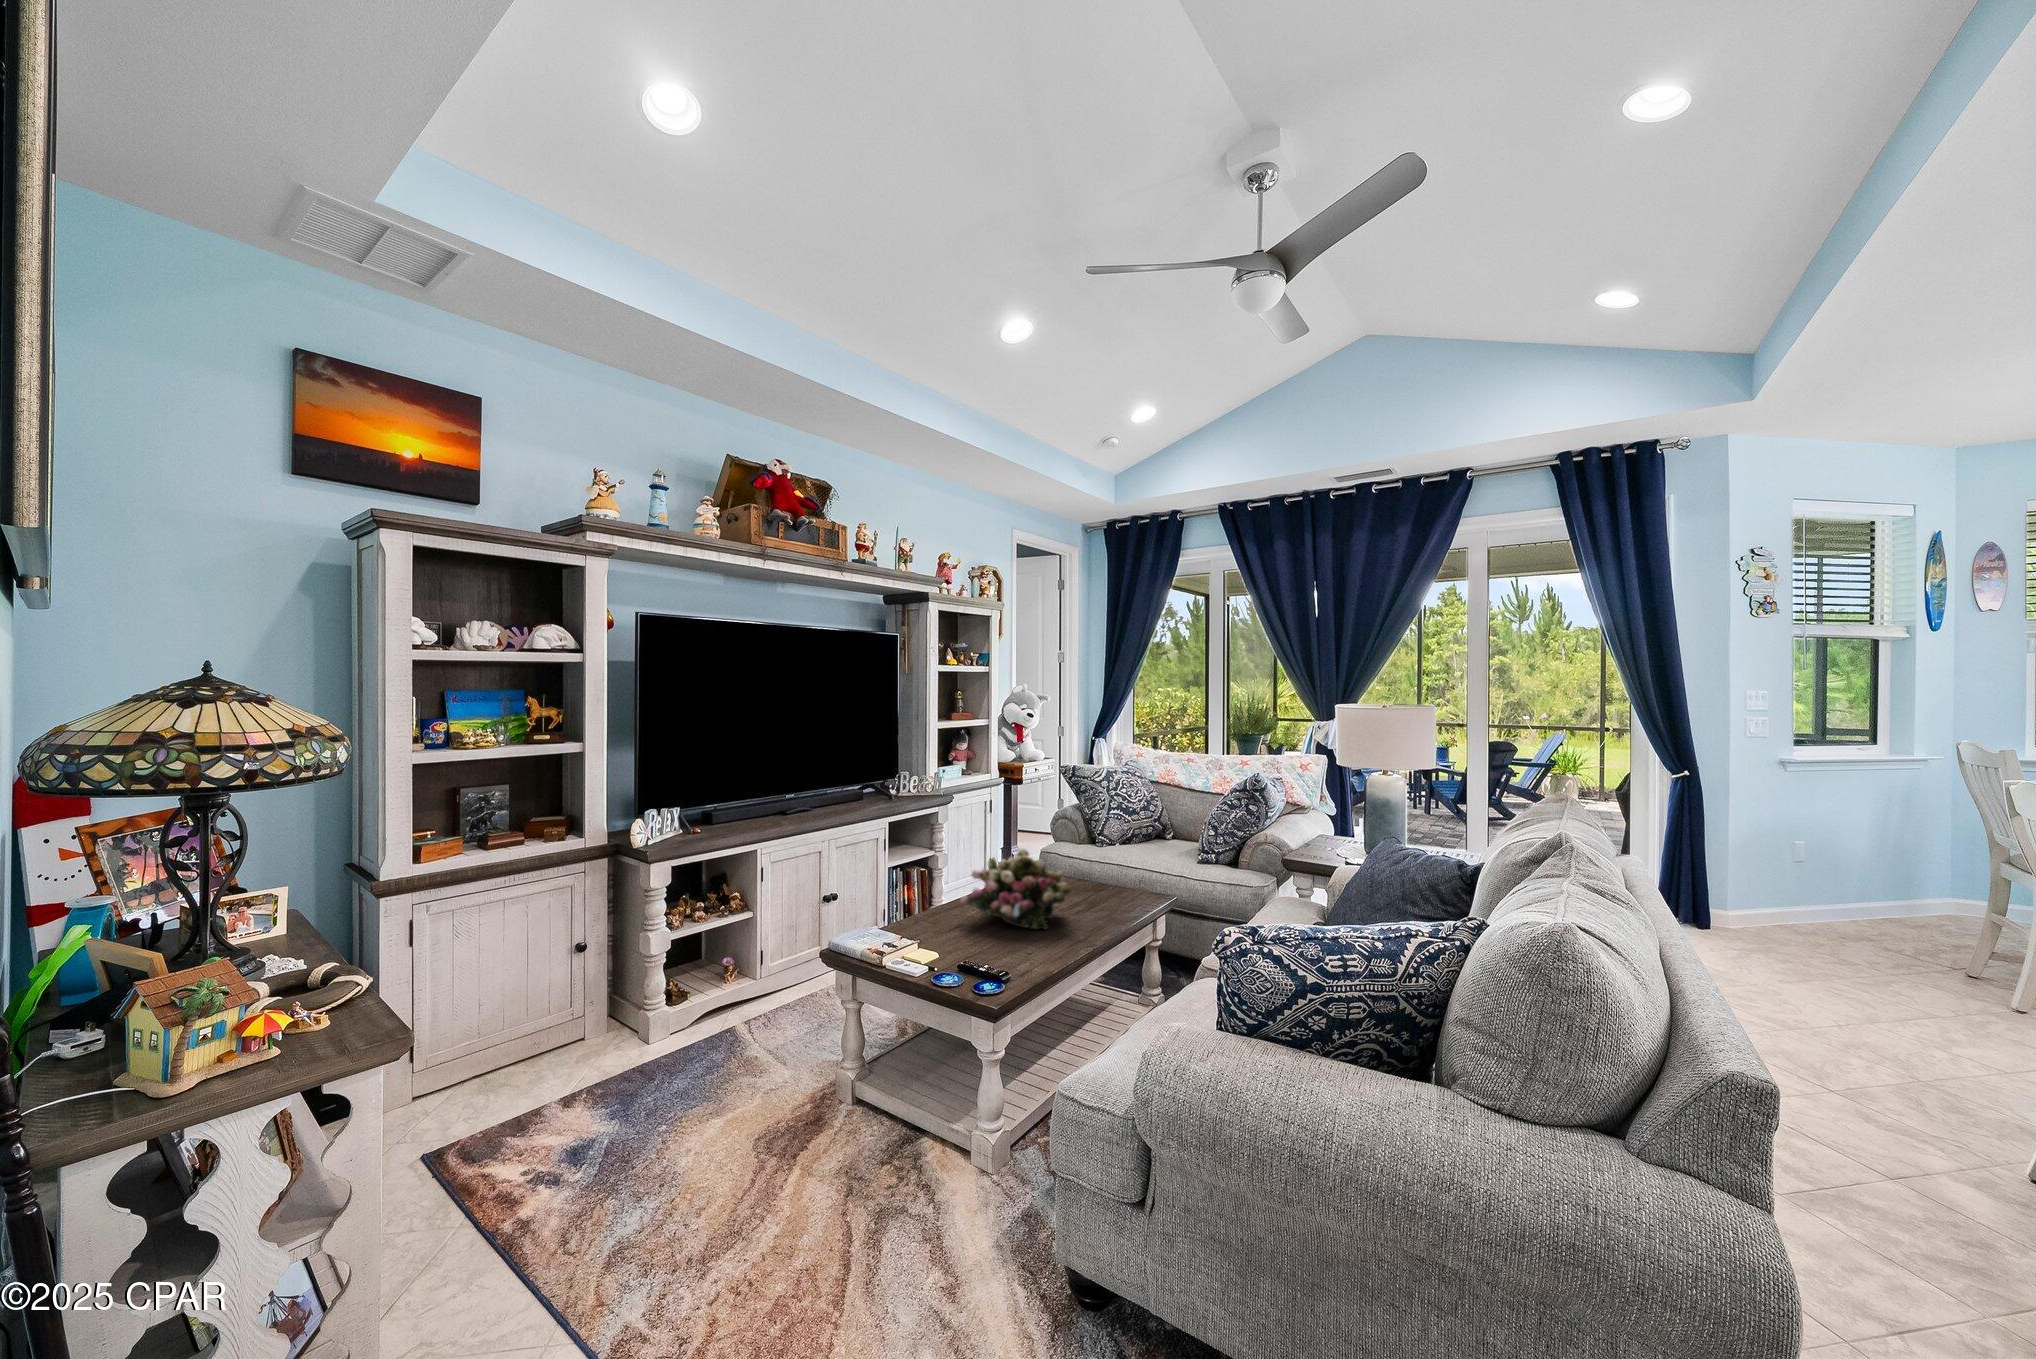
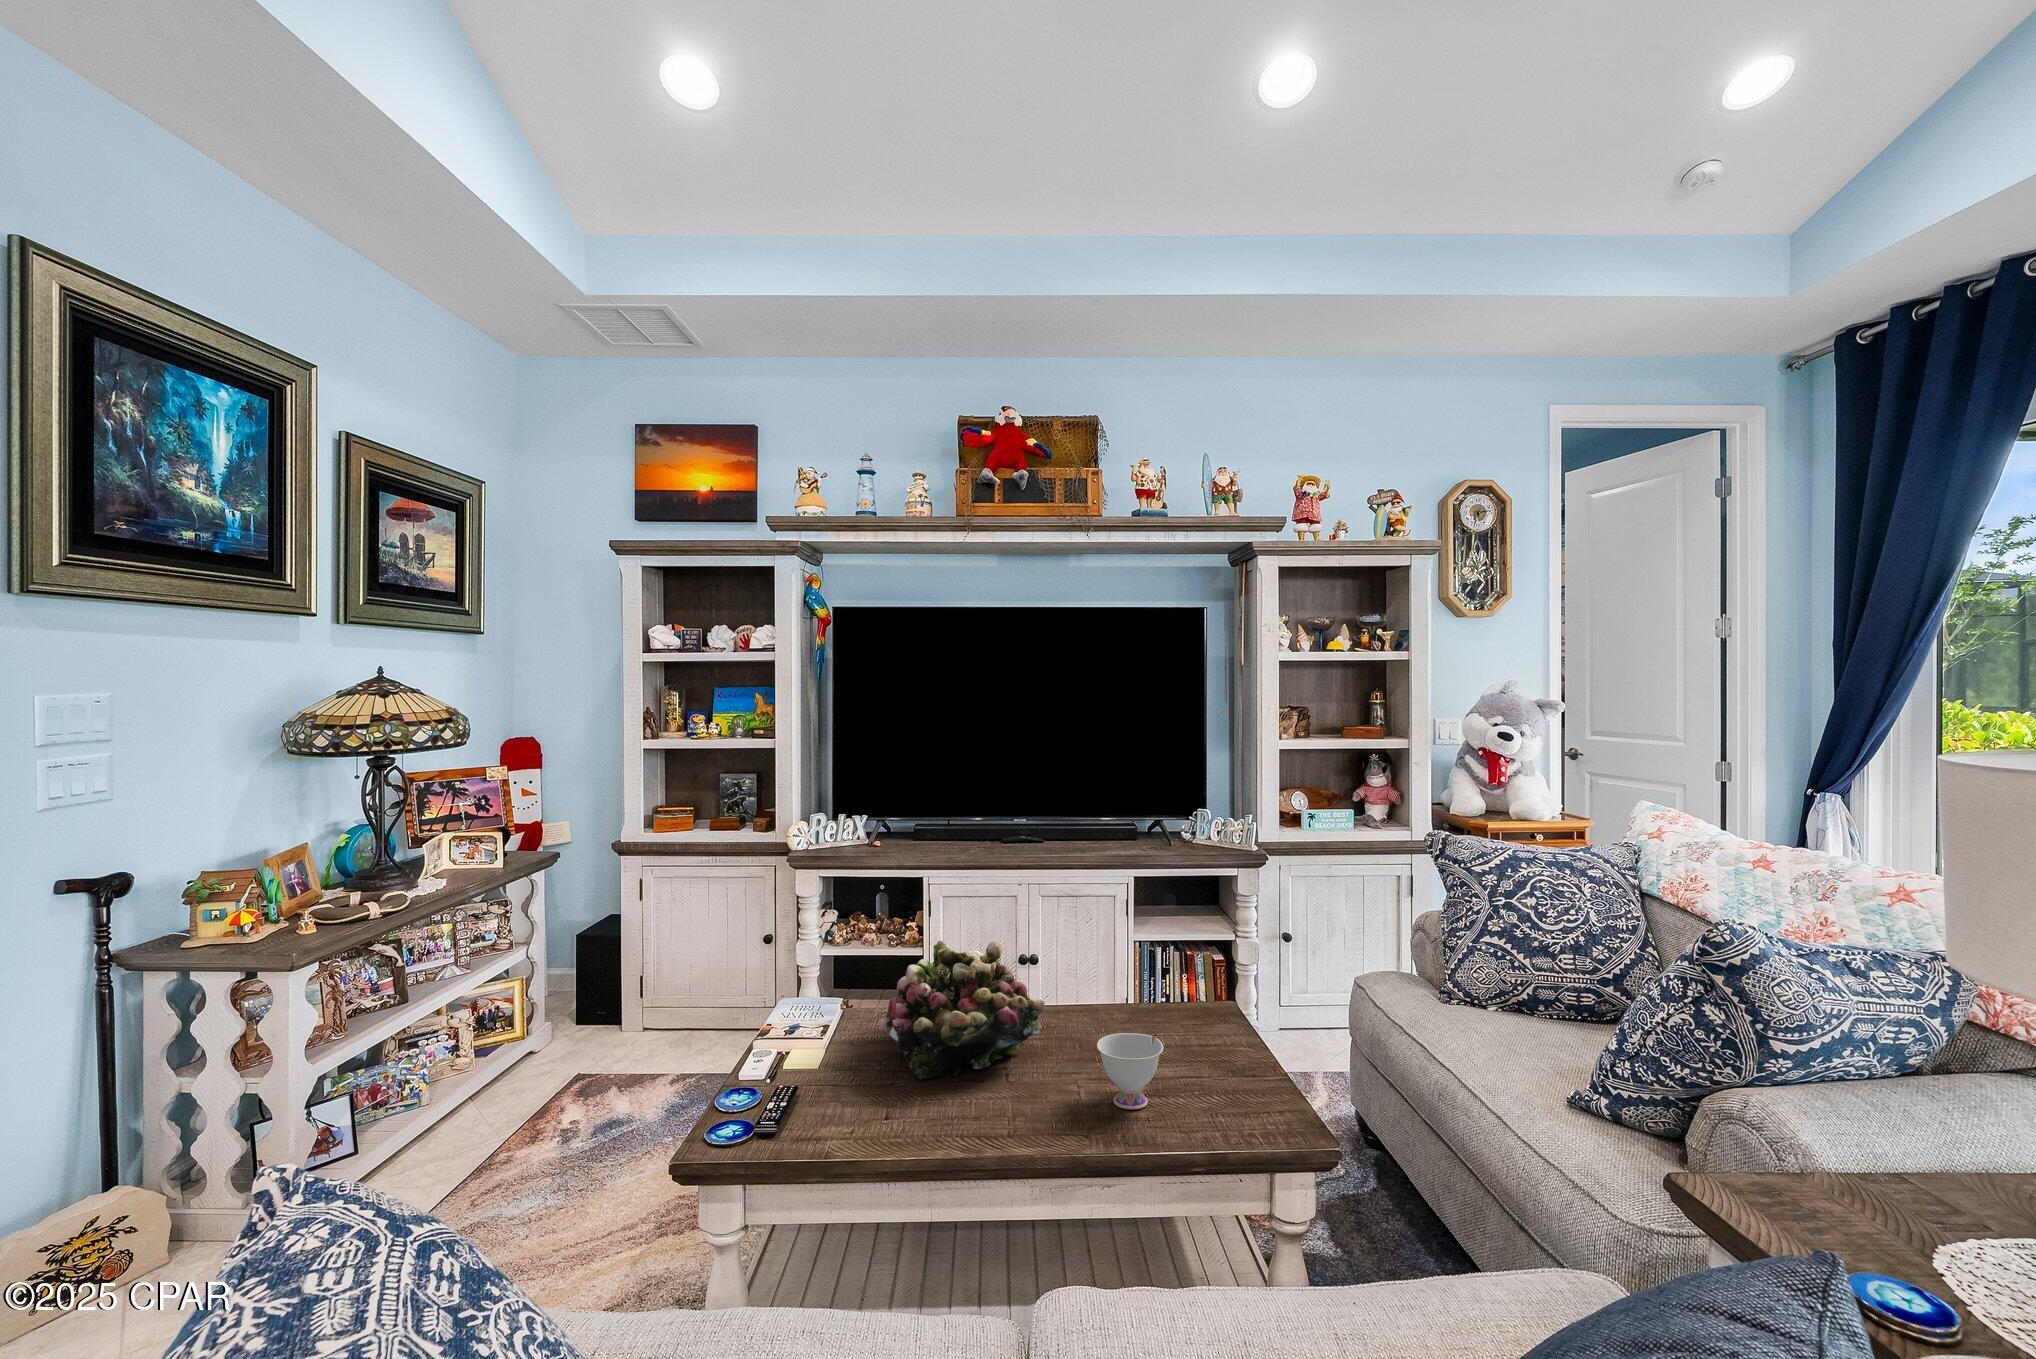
teacup: none [1101,873,1136,908] -> present [1097,1033,1163,1109]

